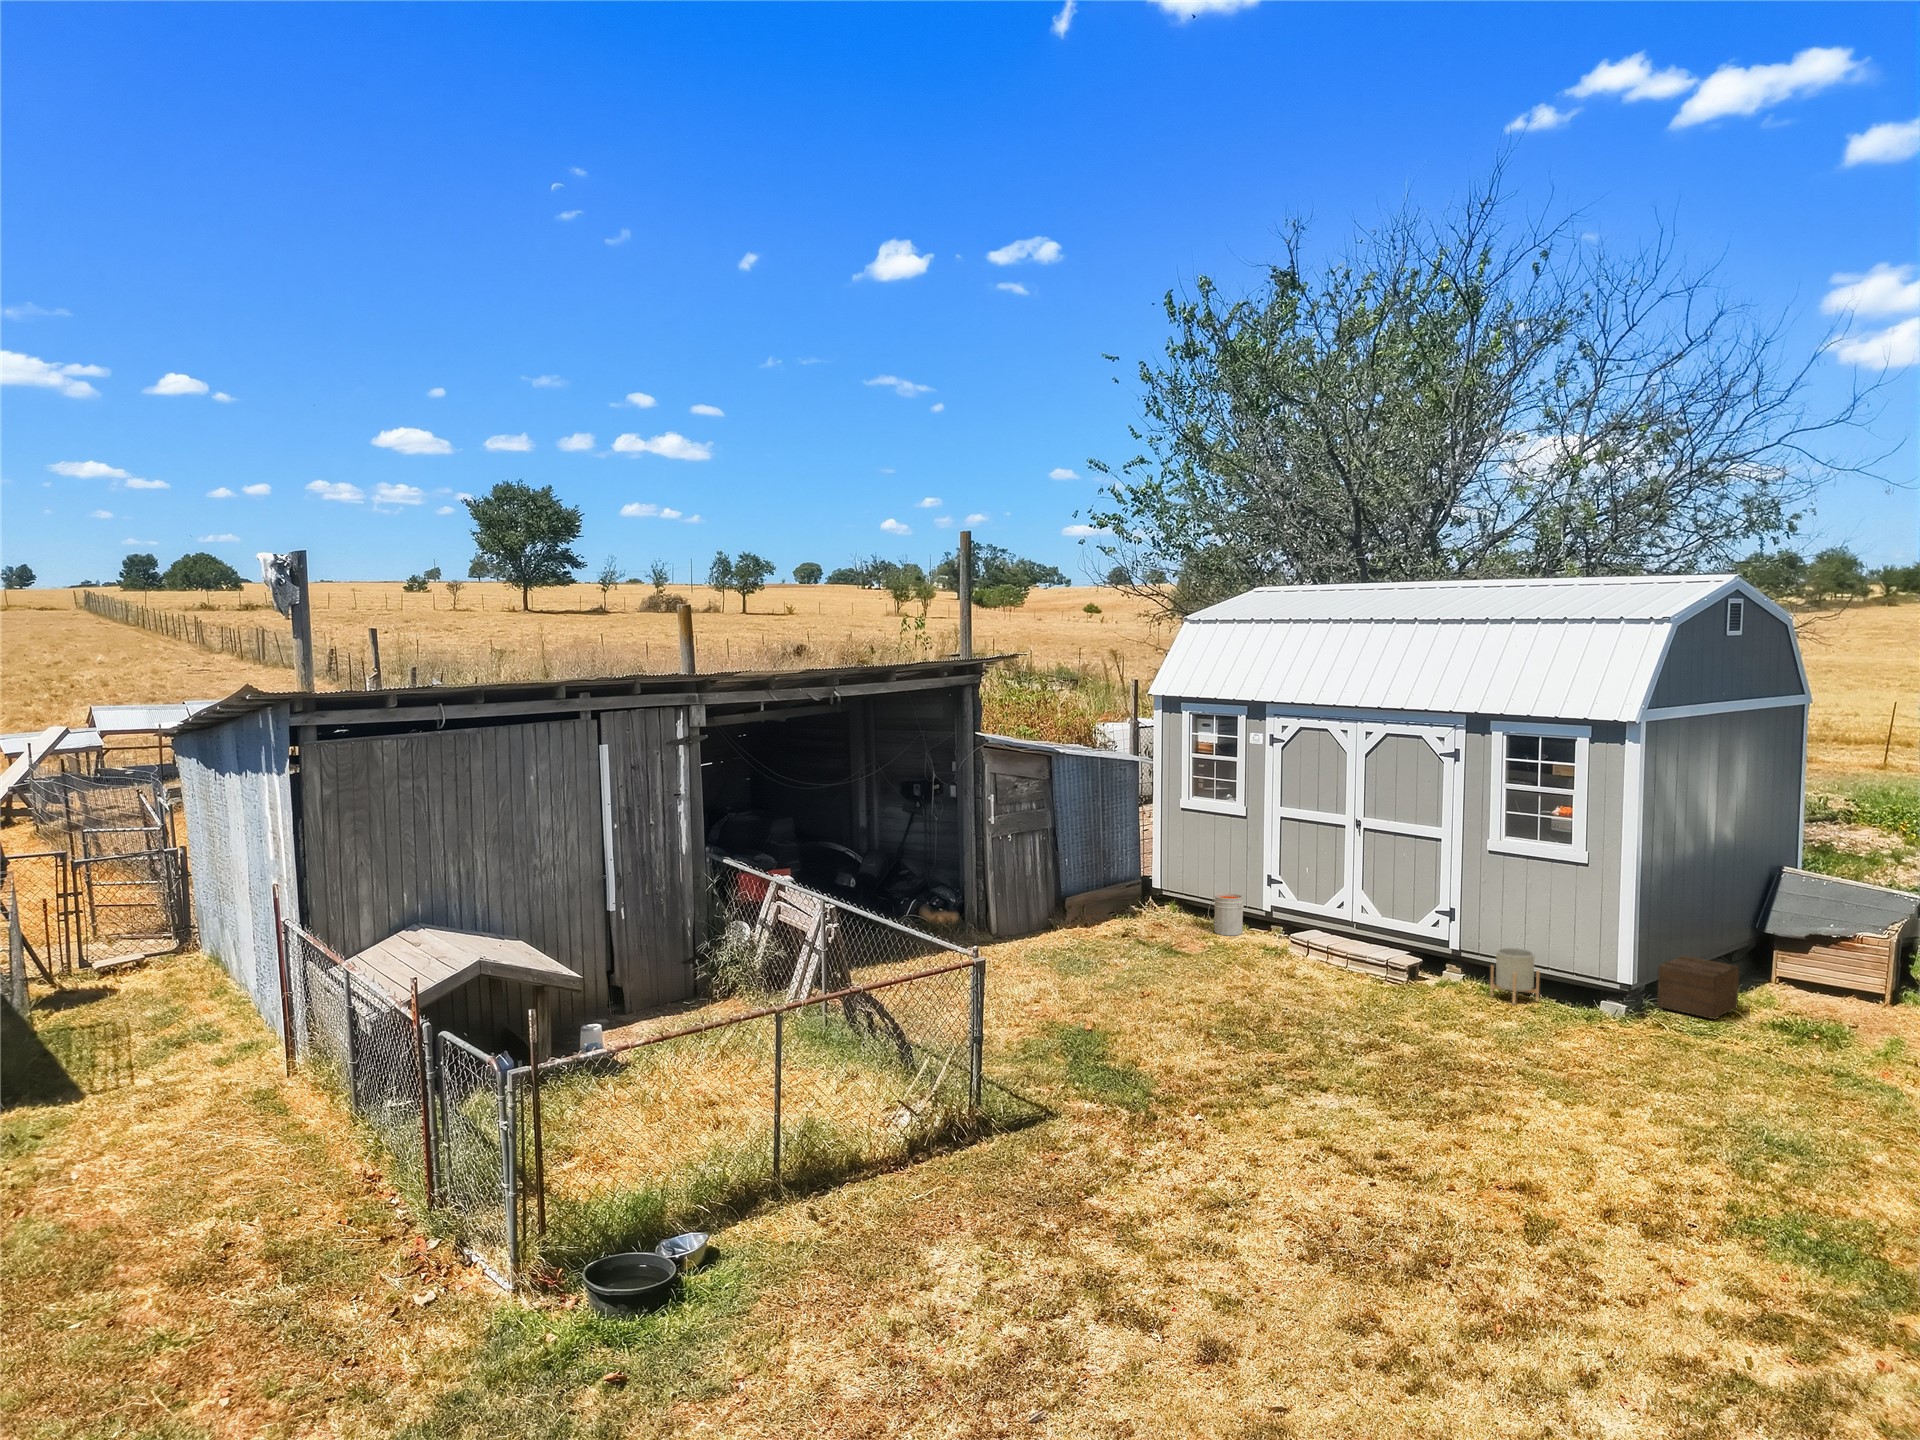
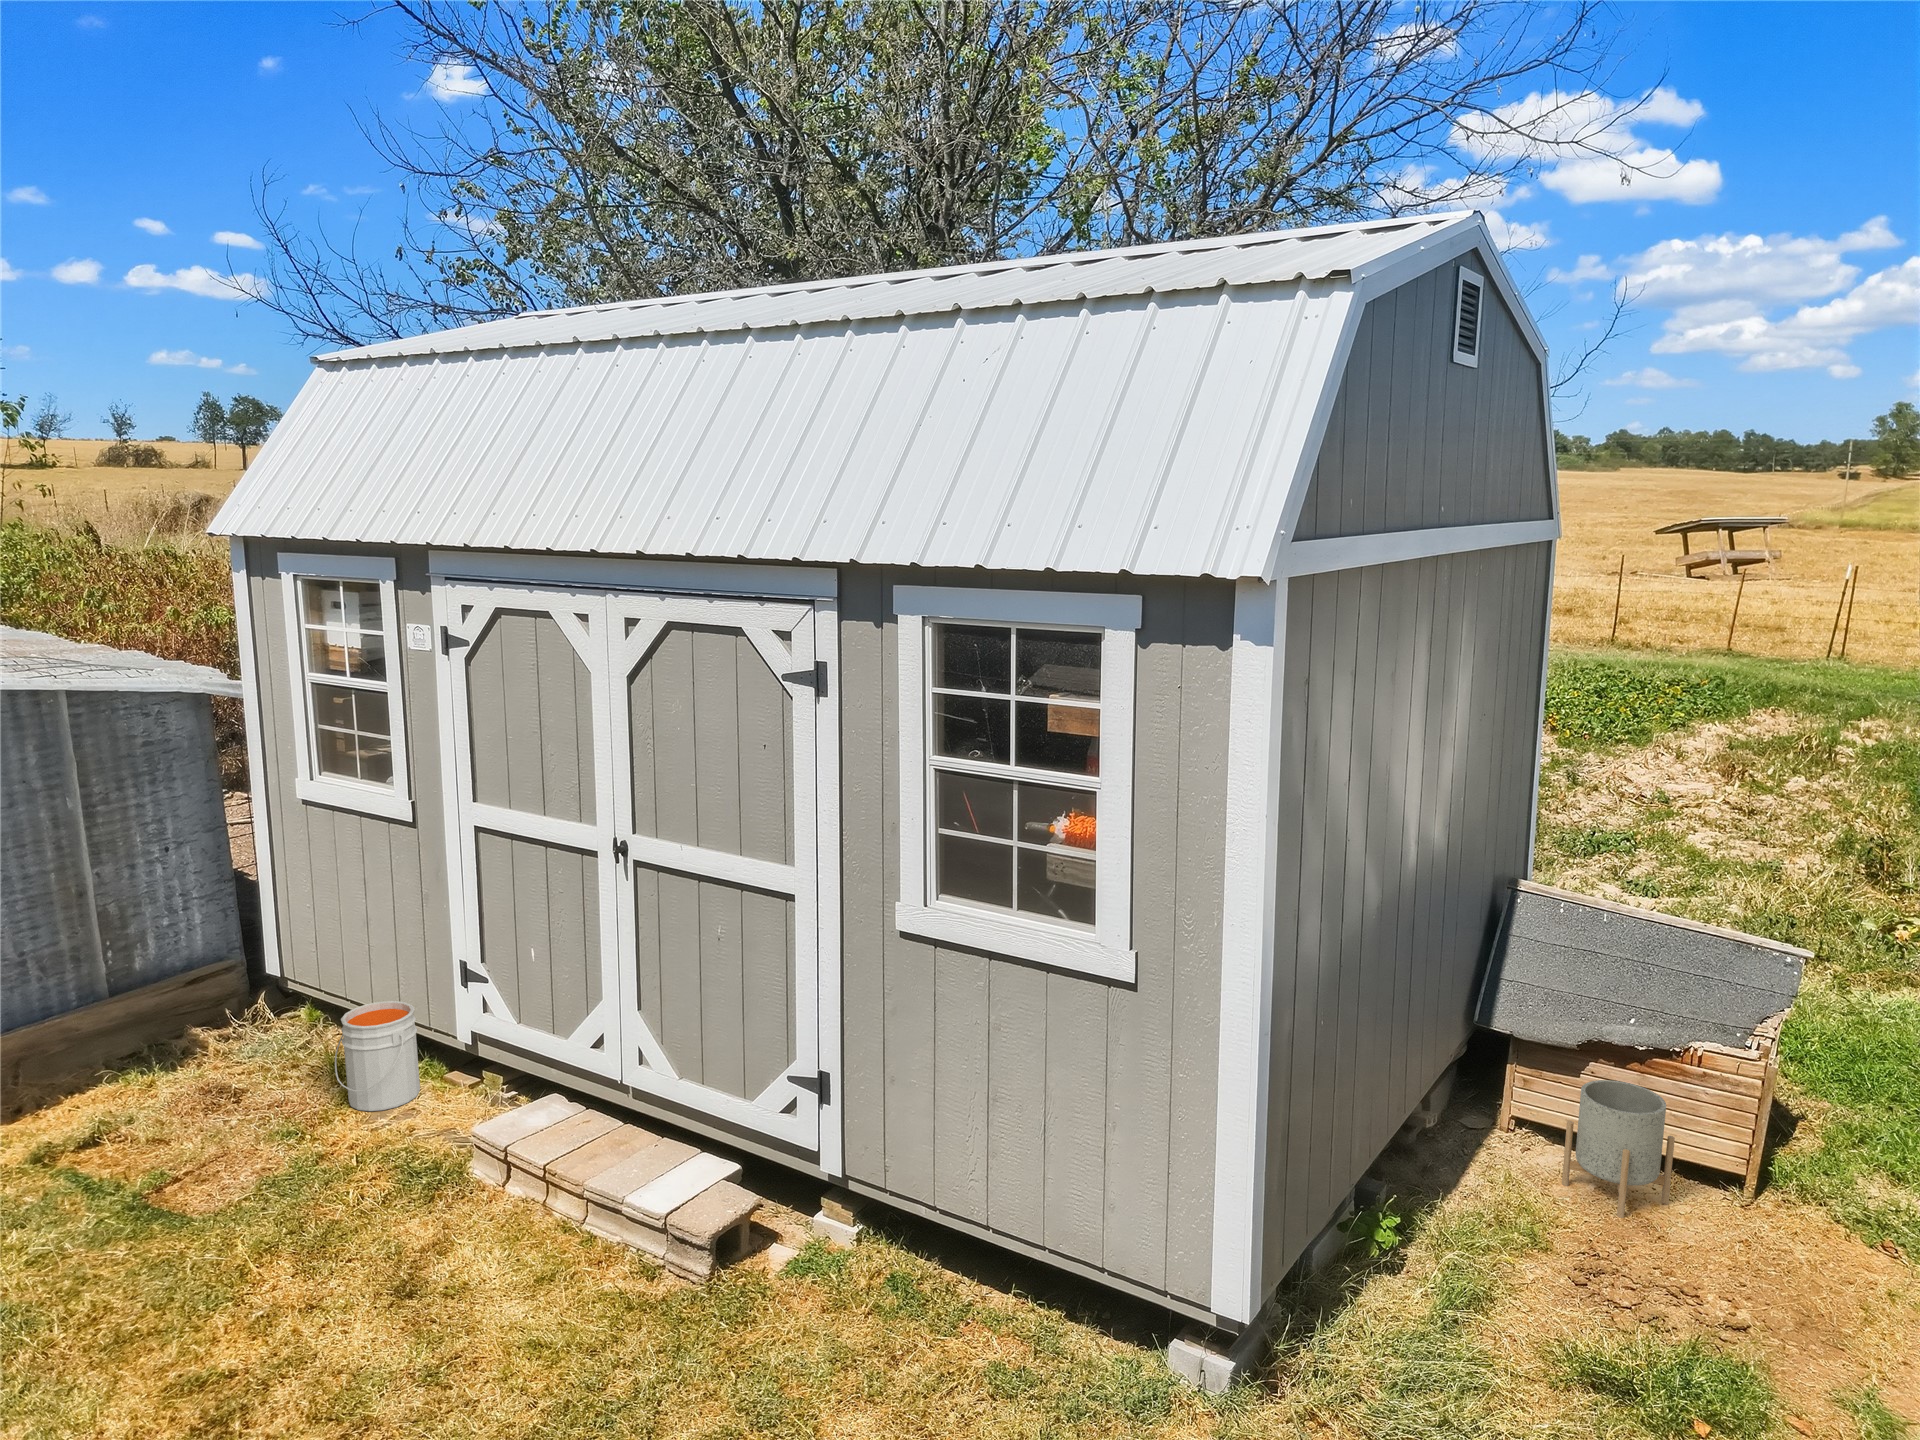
planter: present [1490,948,1540,1005] -> present [1562,1080,1675,1218]
wooden crate: present [1657,956,1739,1019] -> none [1303,1165,1490,1384]

